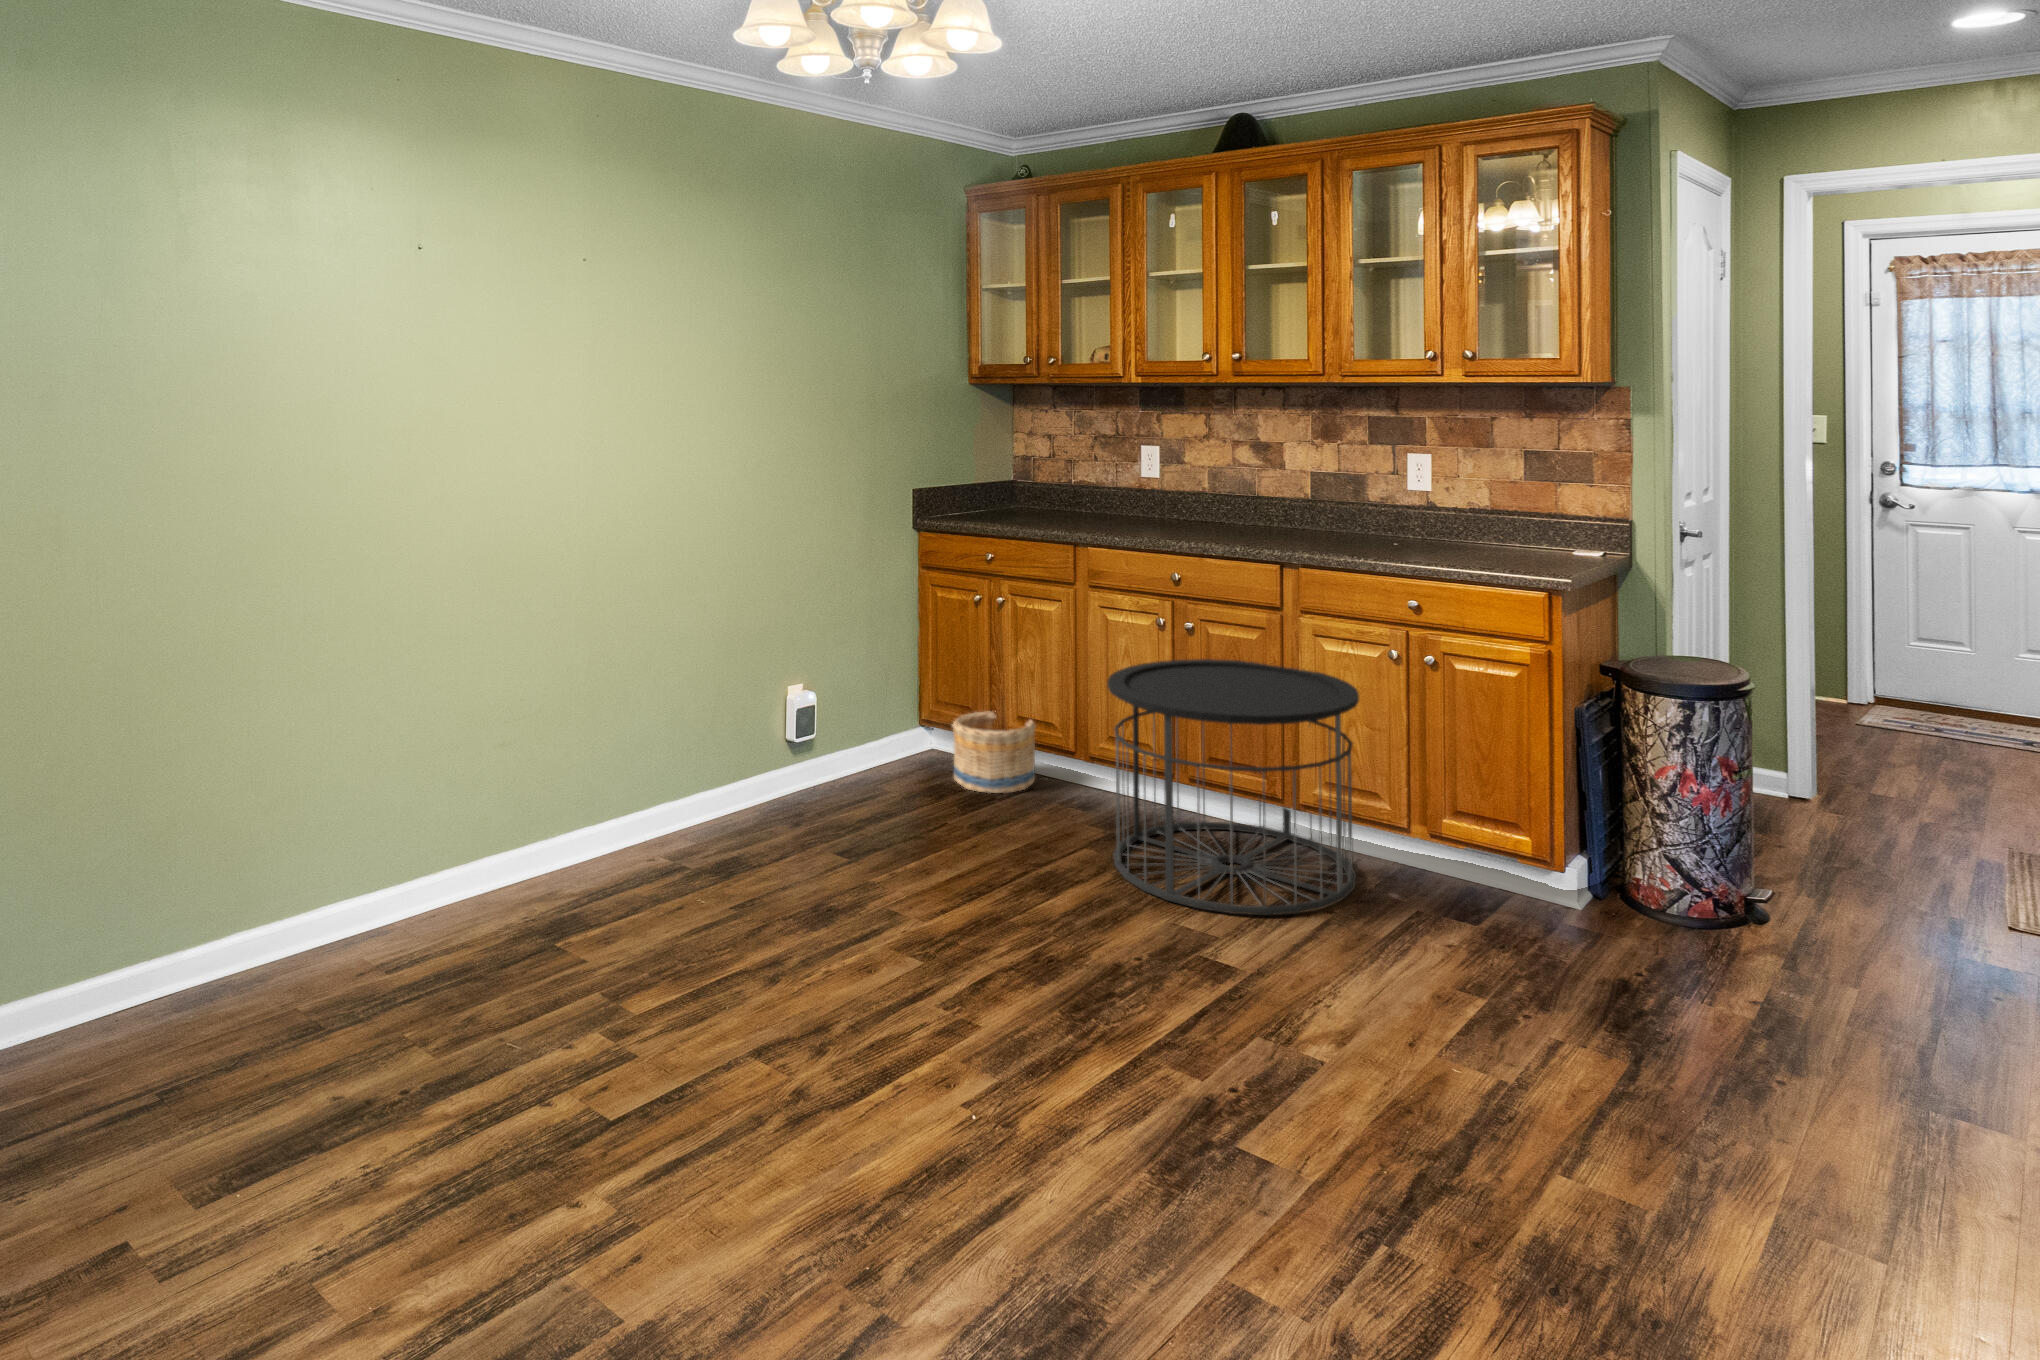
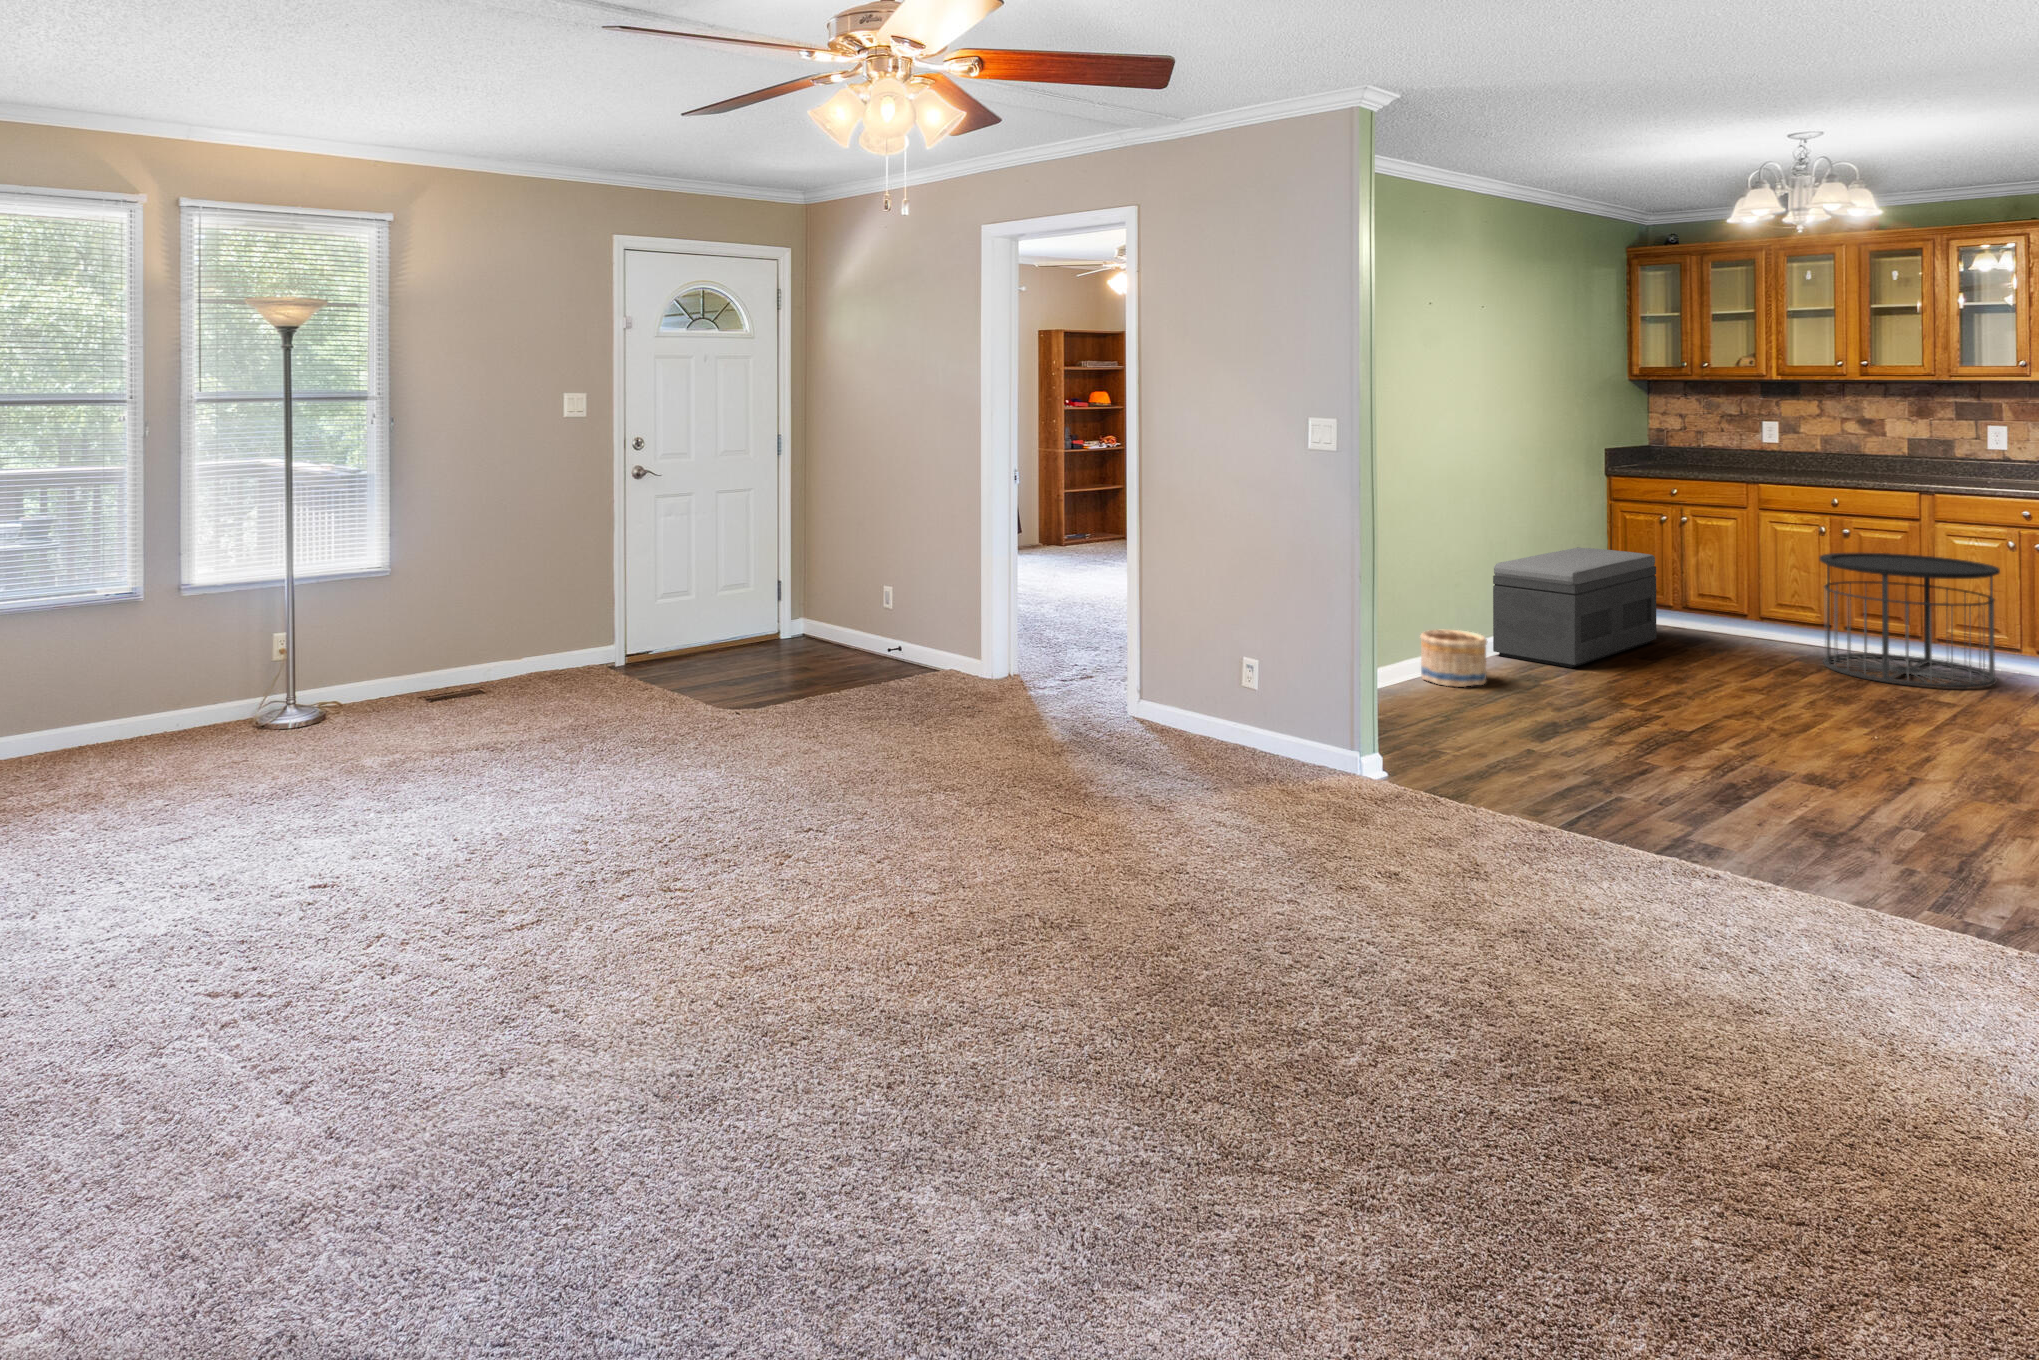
storage bench: none [598,647,916,880] -> present [1493,547,1656,668]
basket: present [952,711,1036,793] -> present [1420,629,1487,687]

